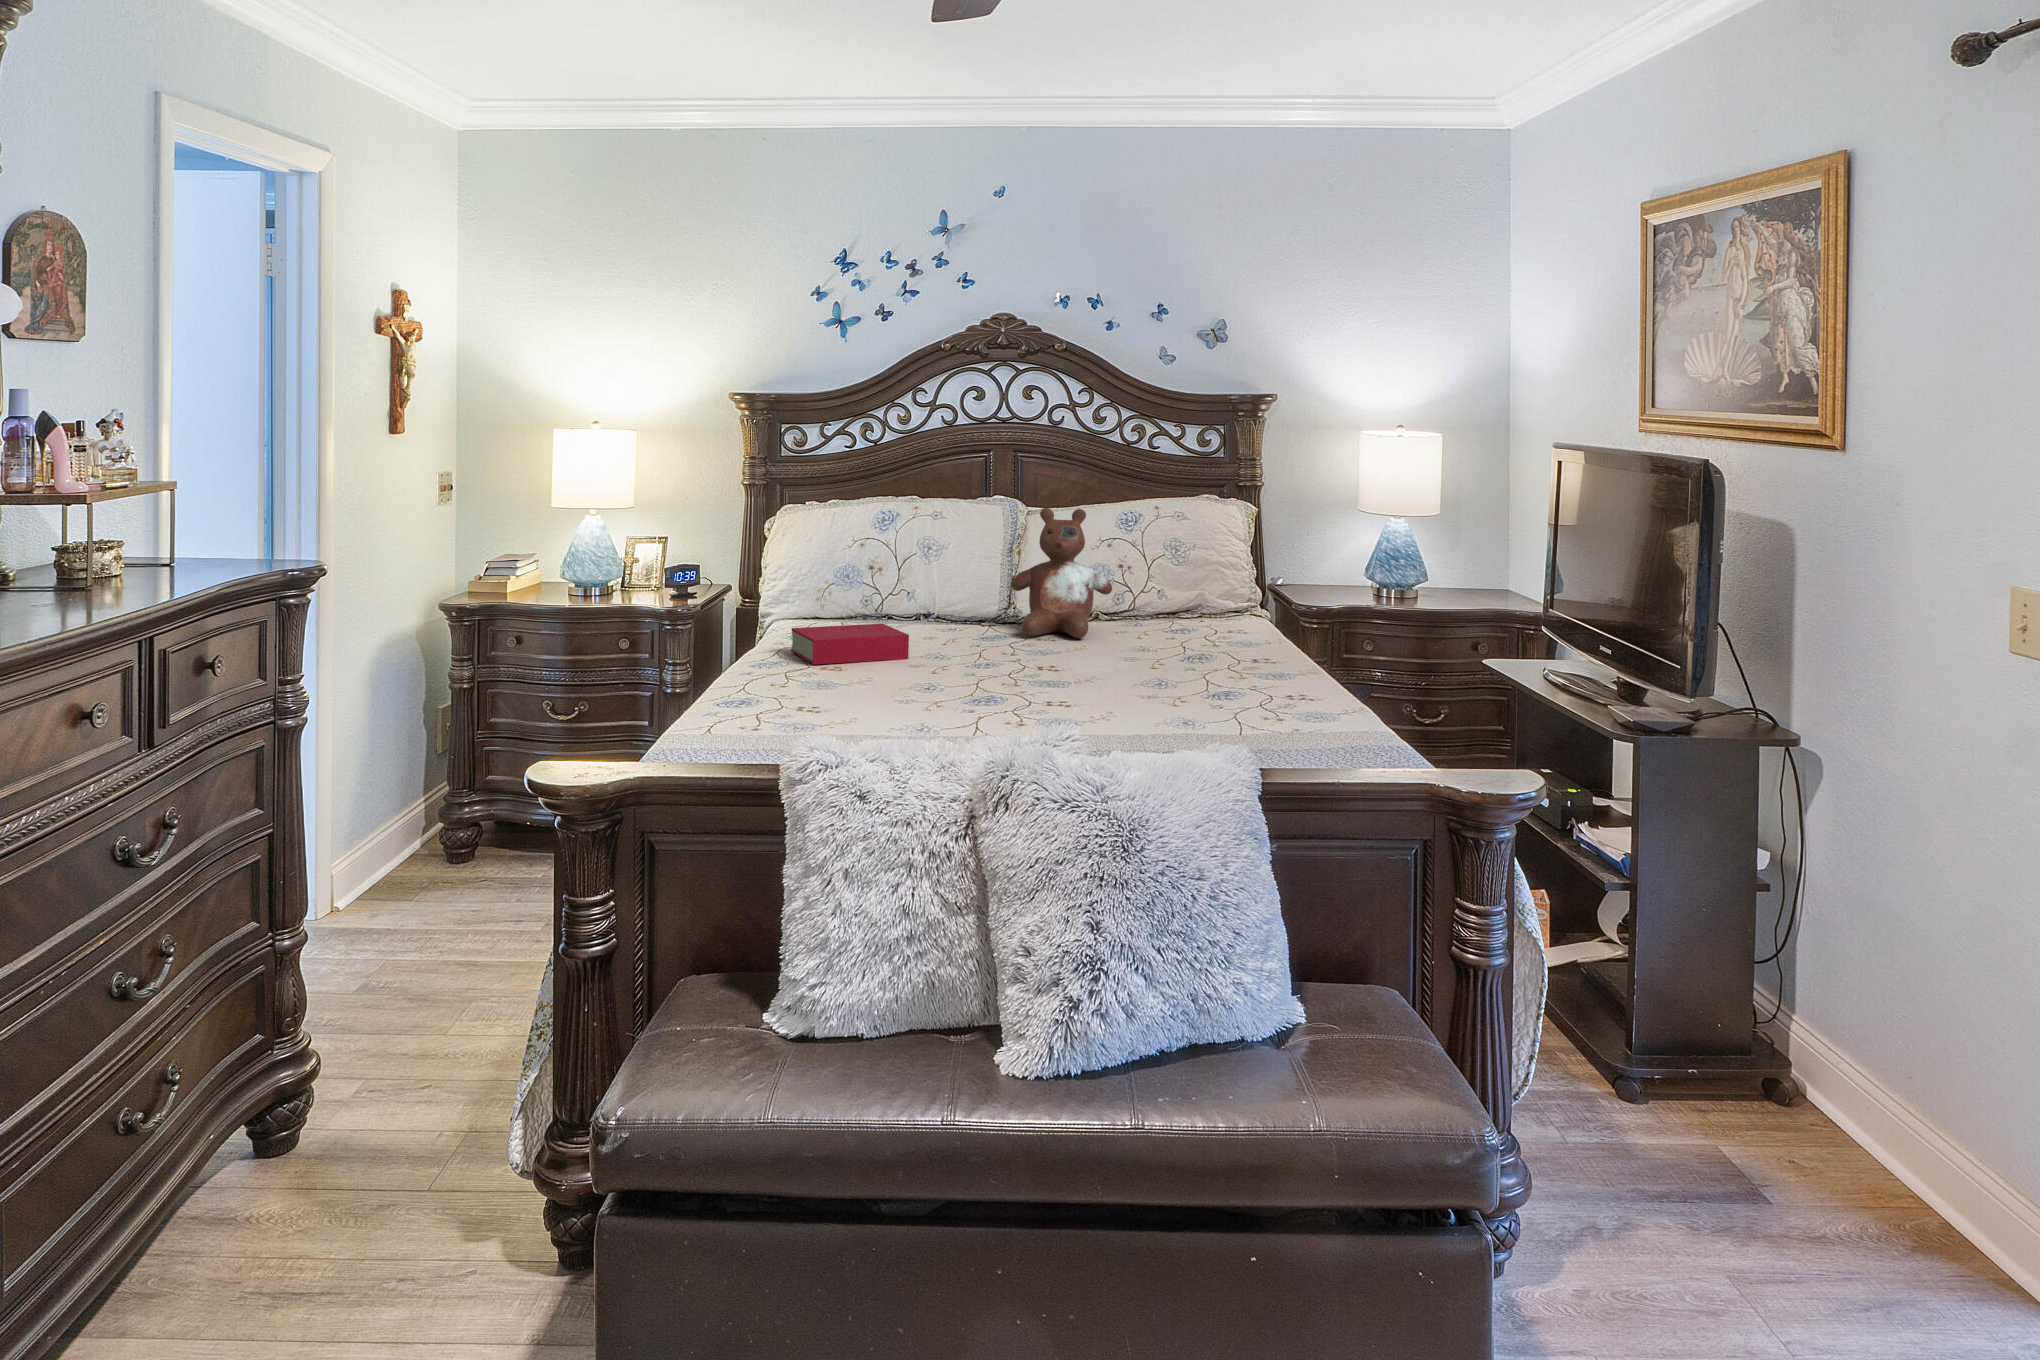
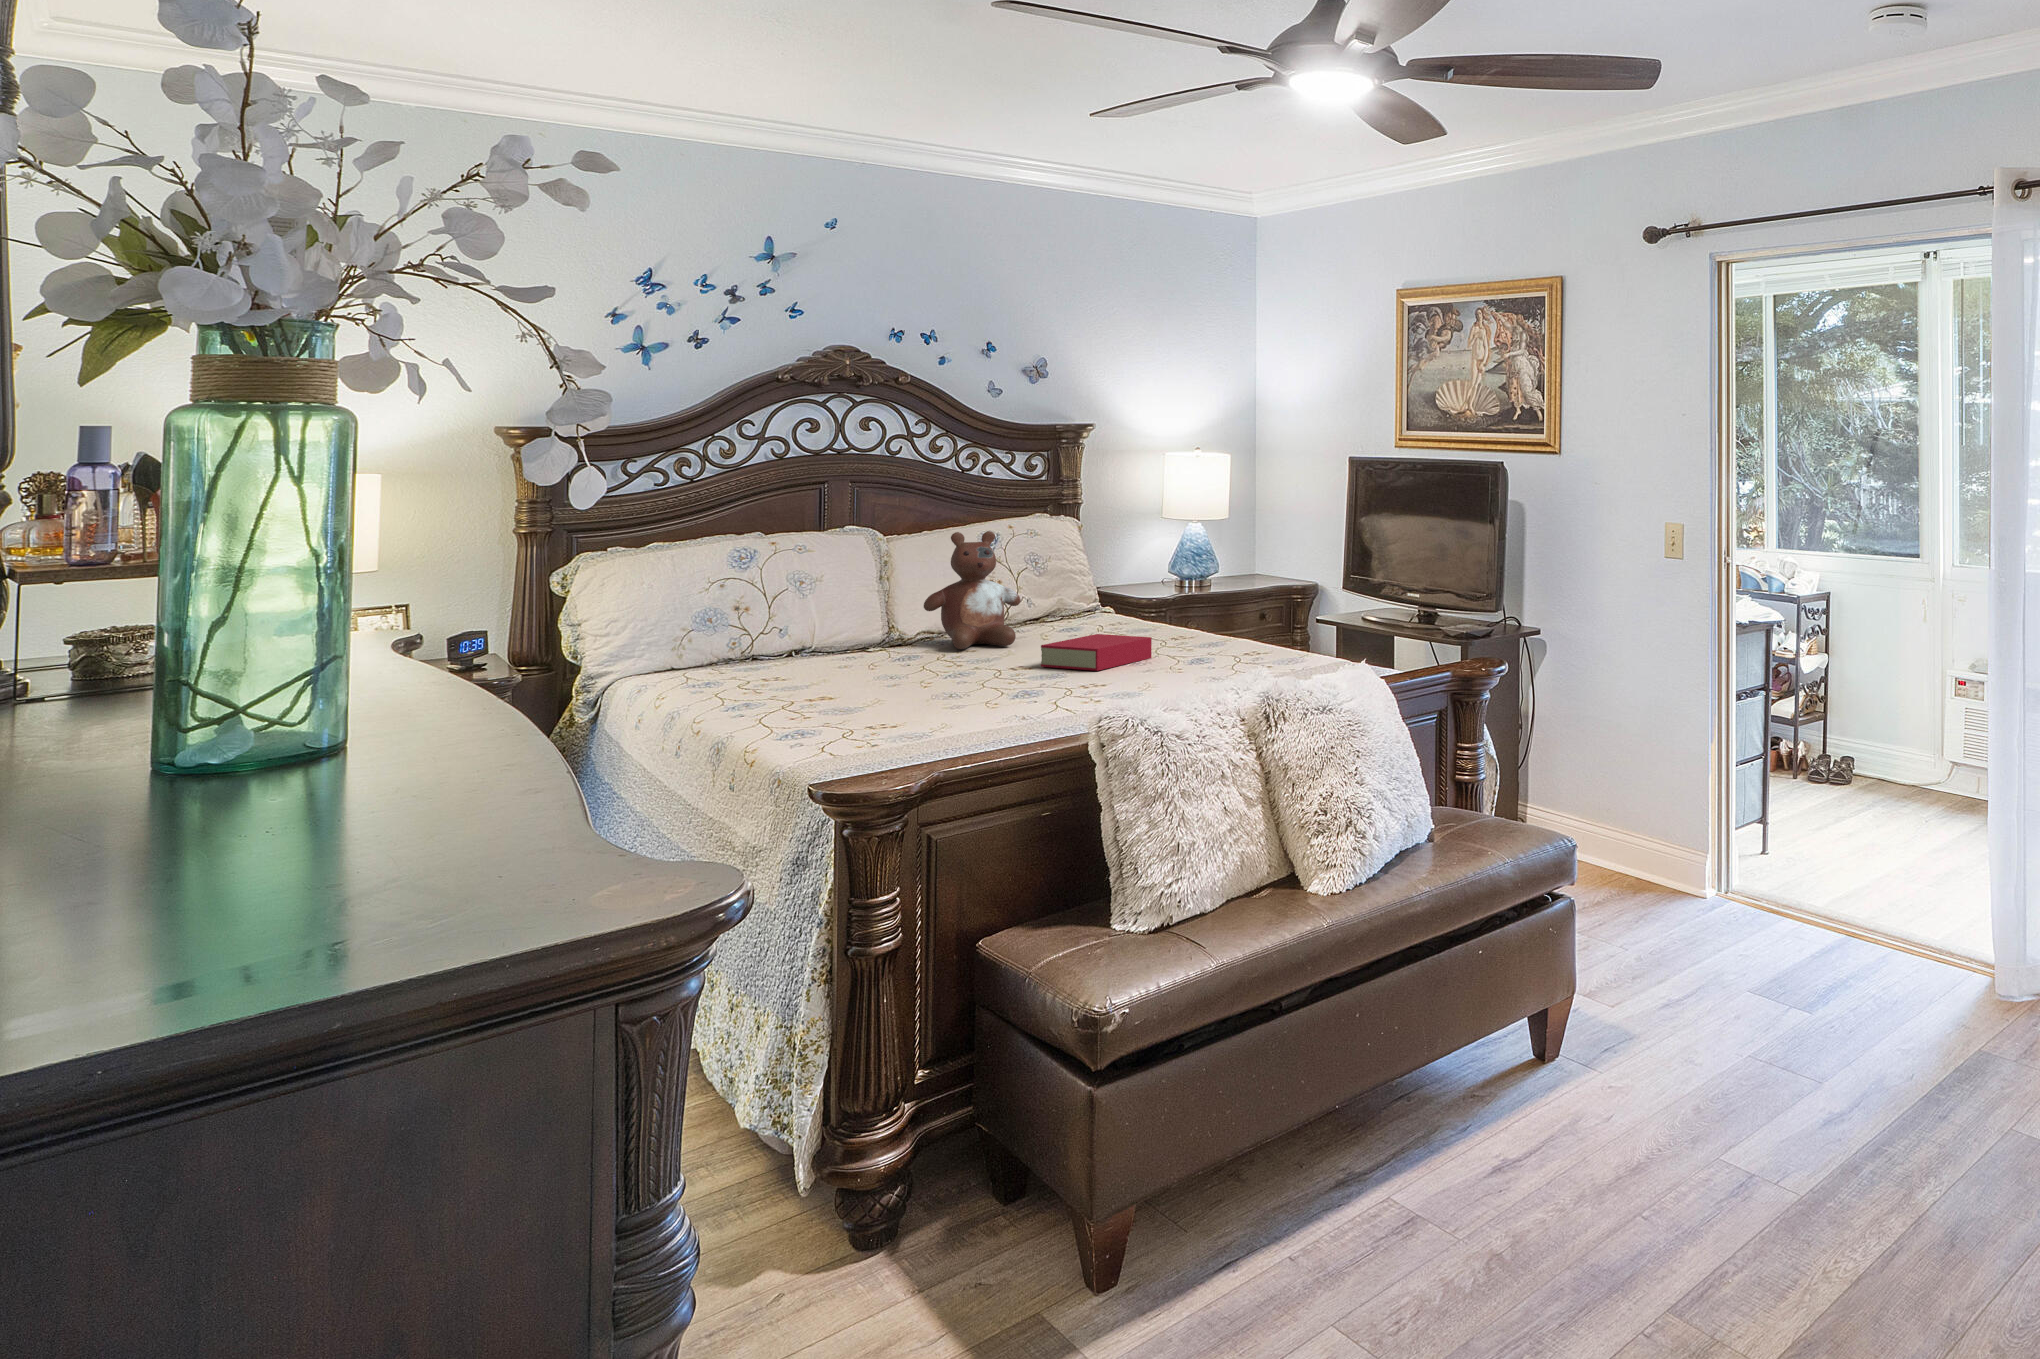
book: present [791,624,909,665] -> present [1041,634,1152,671]

